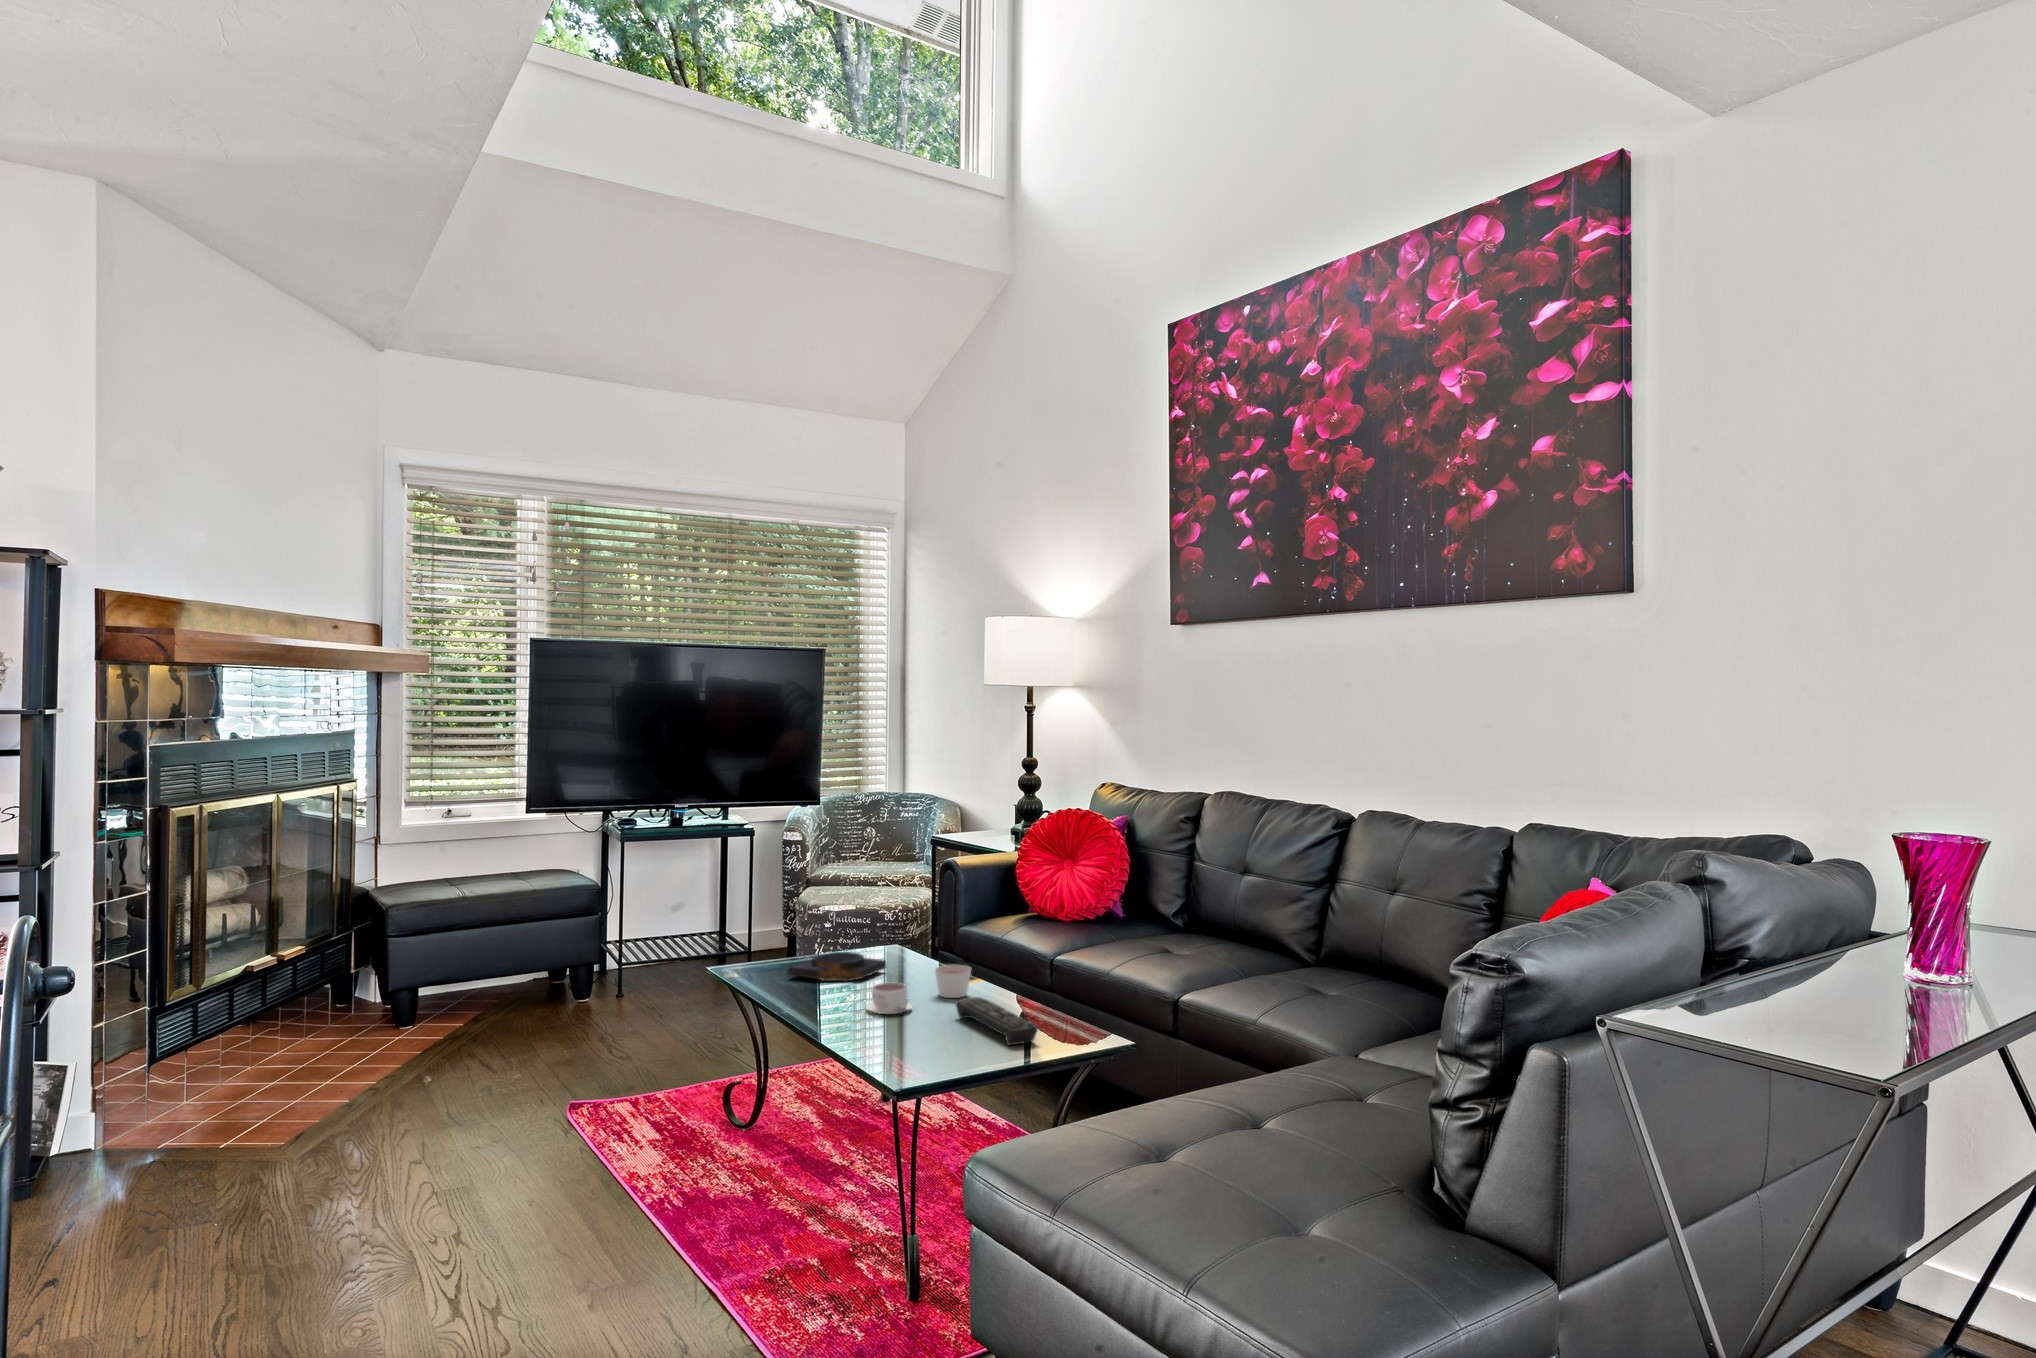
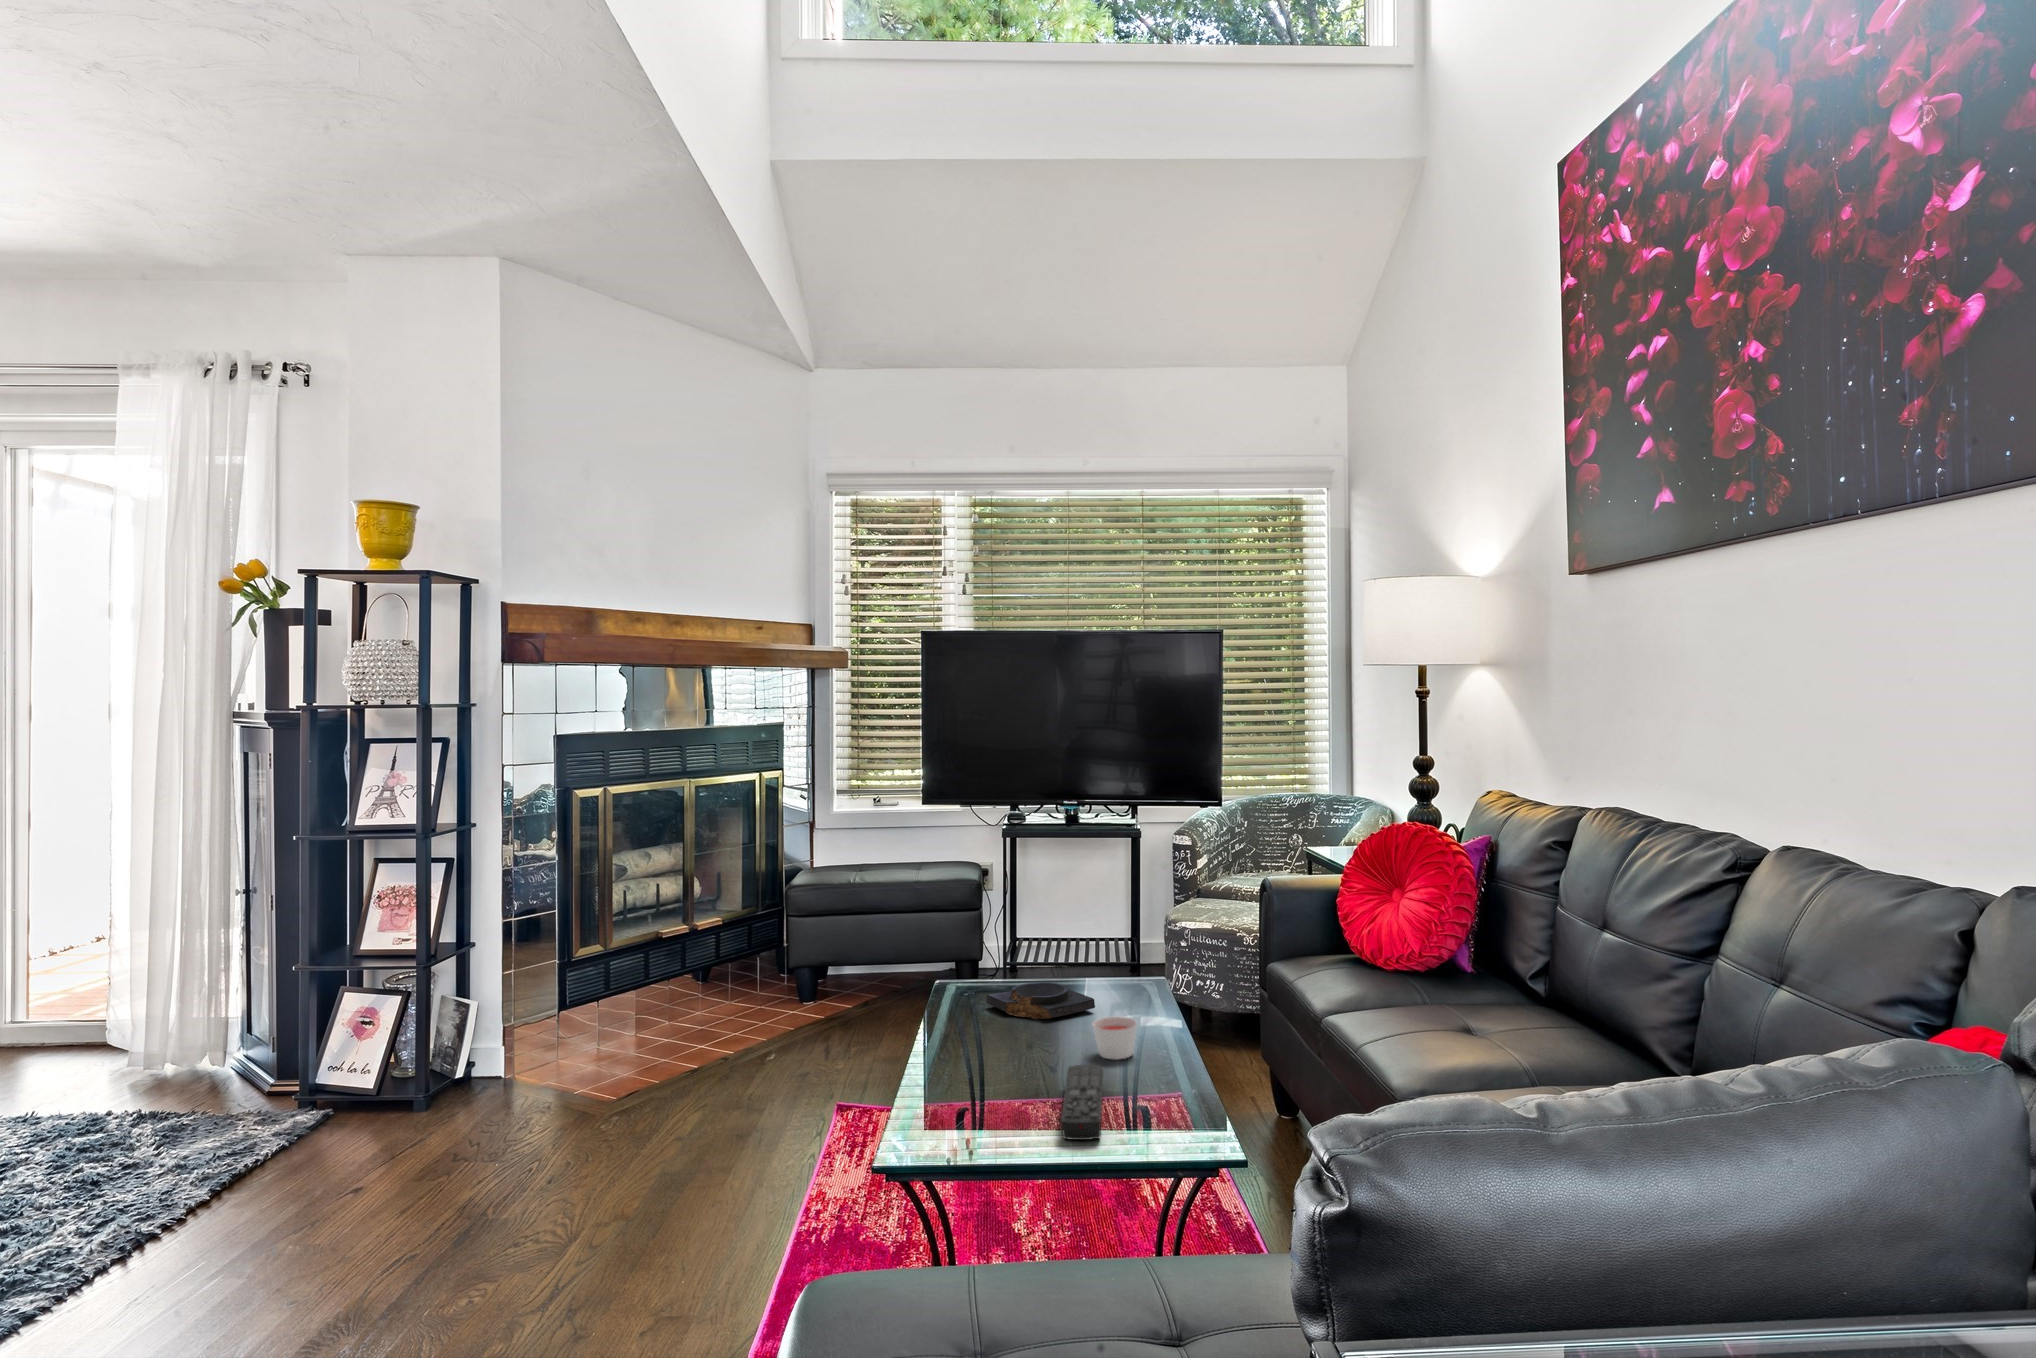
coffee cup: present [866,982,912,1014] -> none [989,1031,1049,1070]

